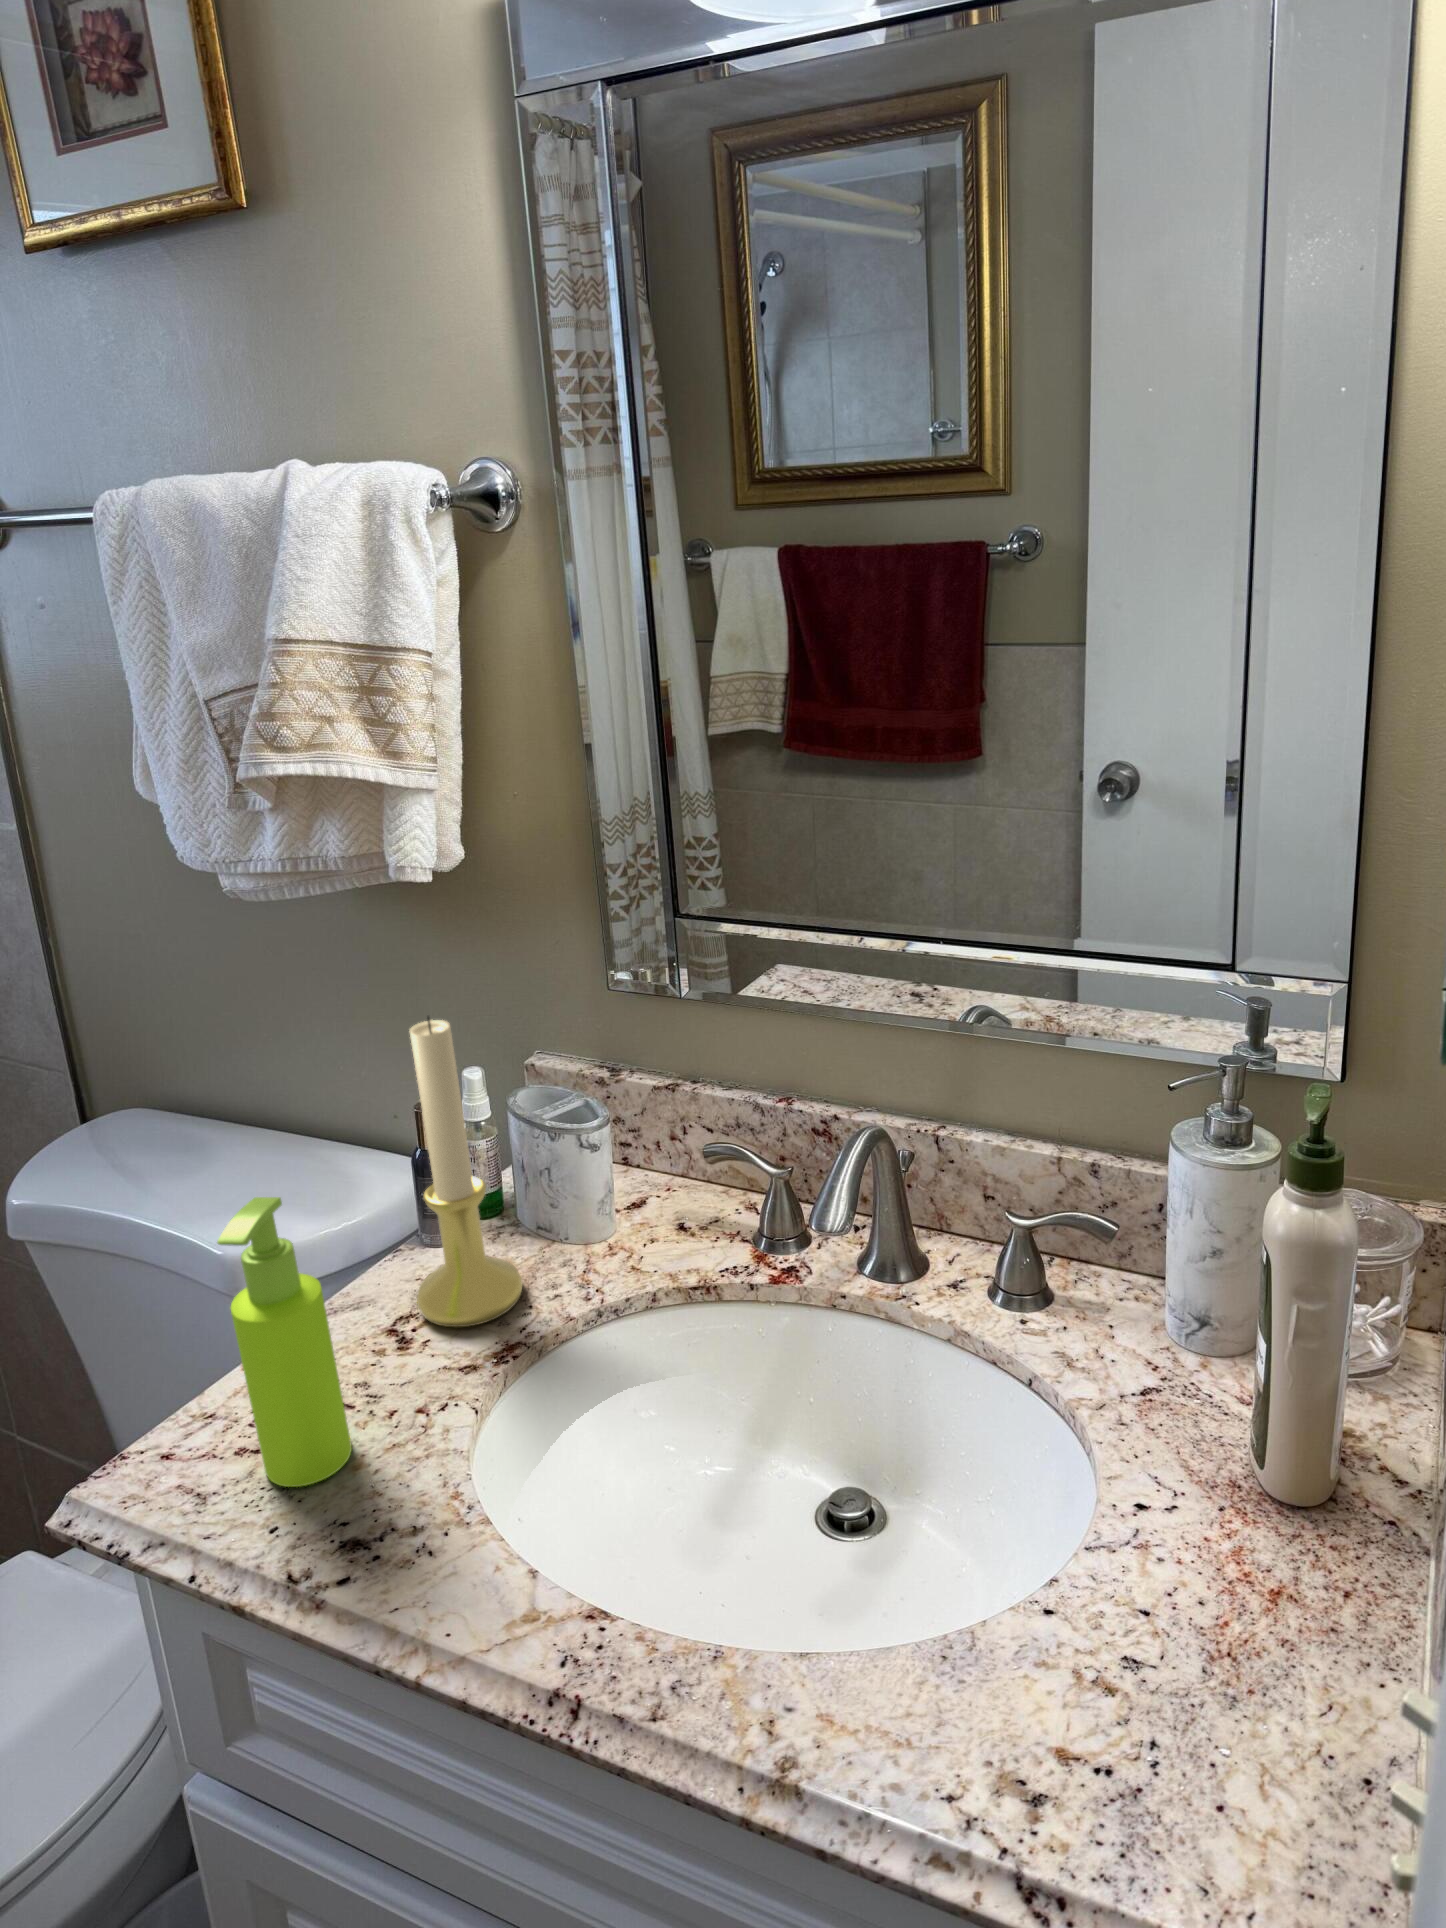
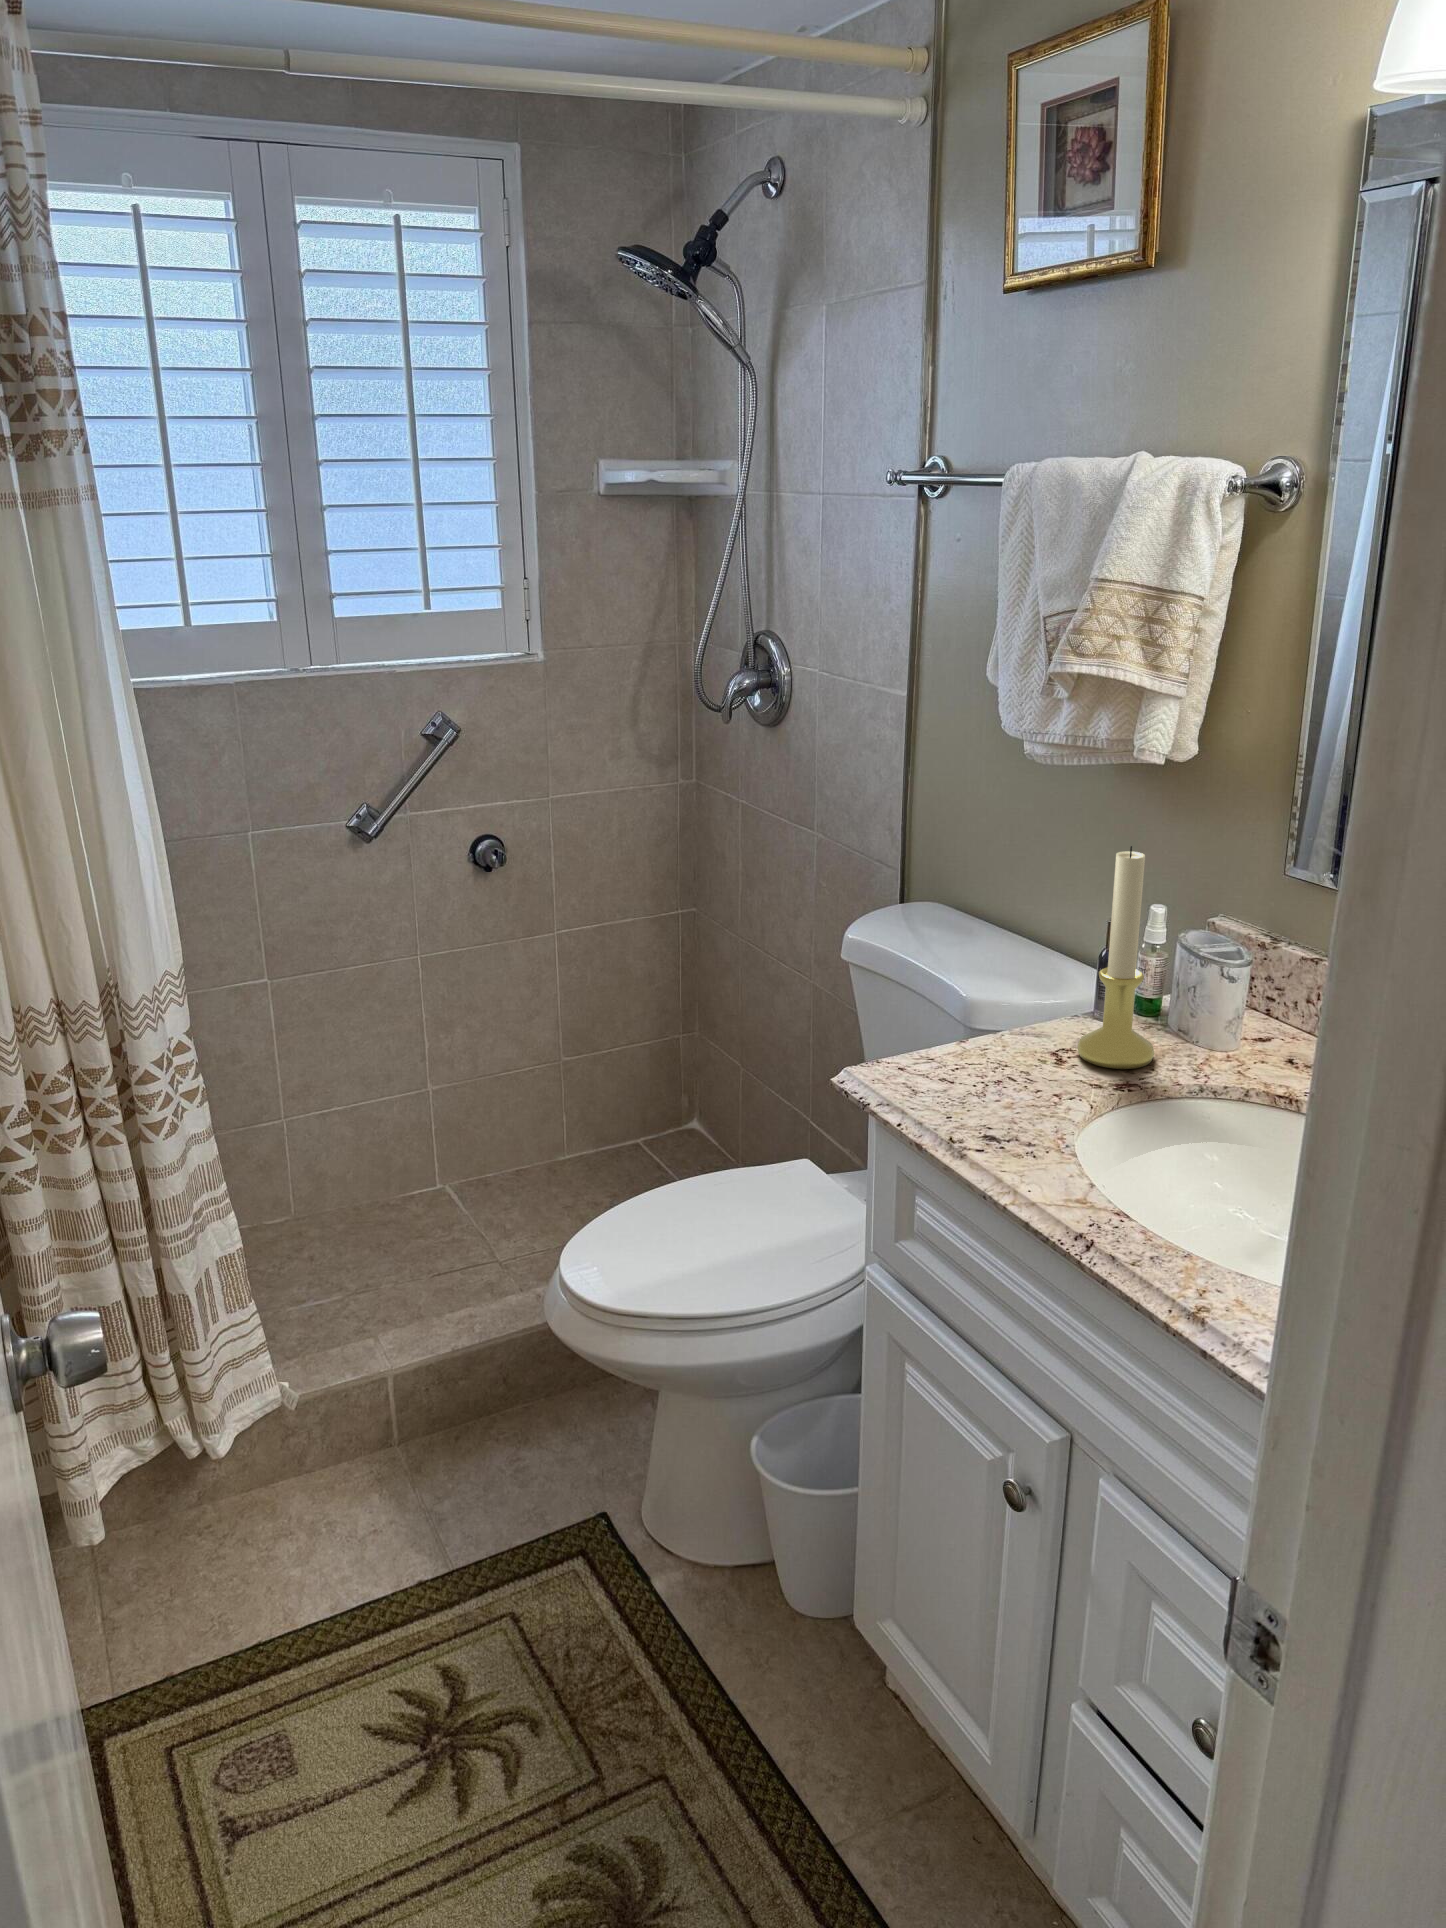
soap dispenser: present [217,1197,352,1487] -> none [954,920,1014,1108]

